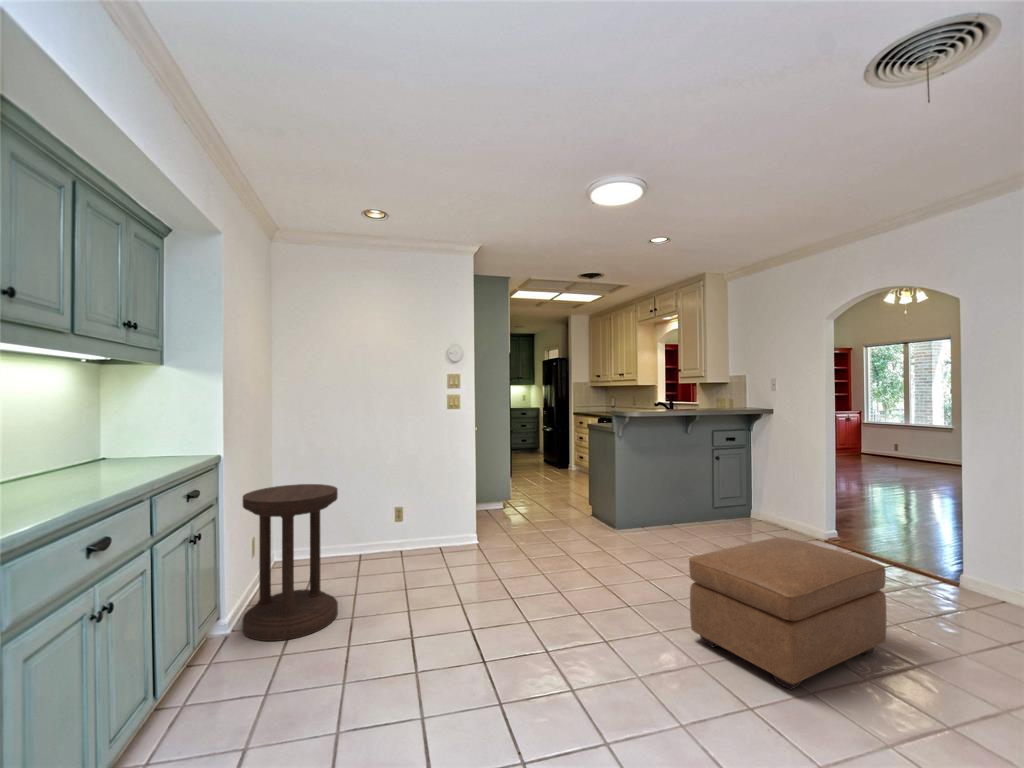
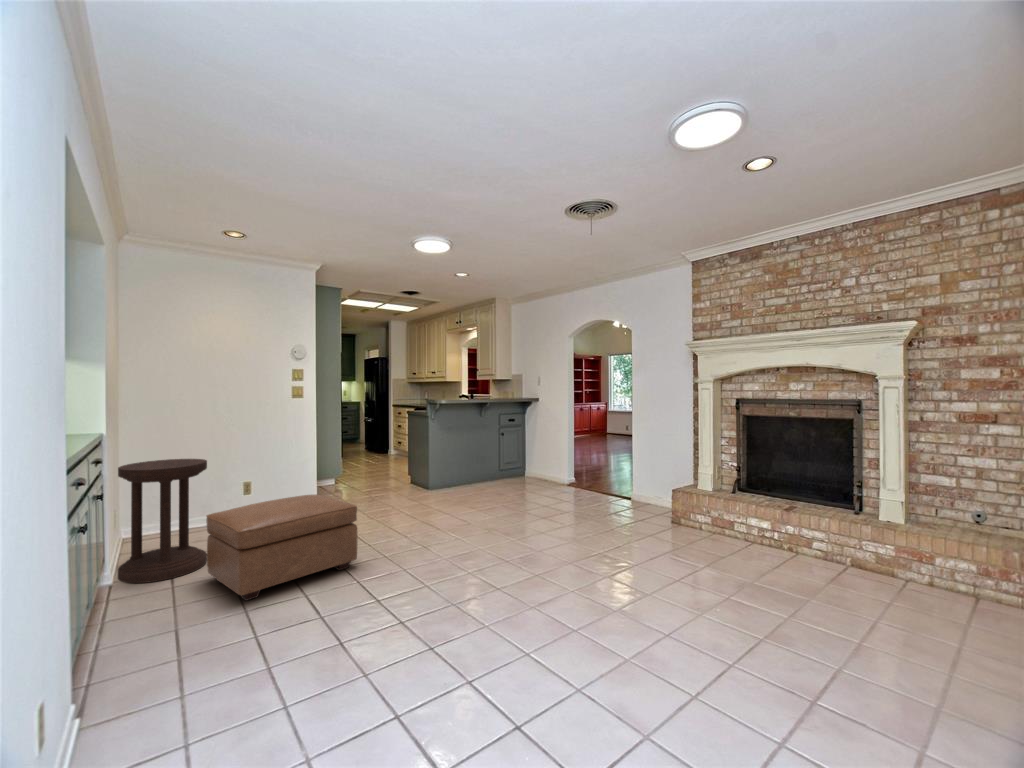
ottoman: present [689,537,887,690] -> present [206,495,357,601]

